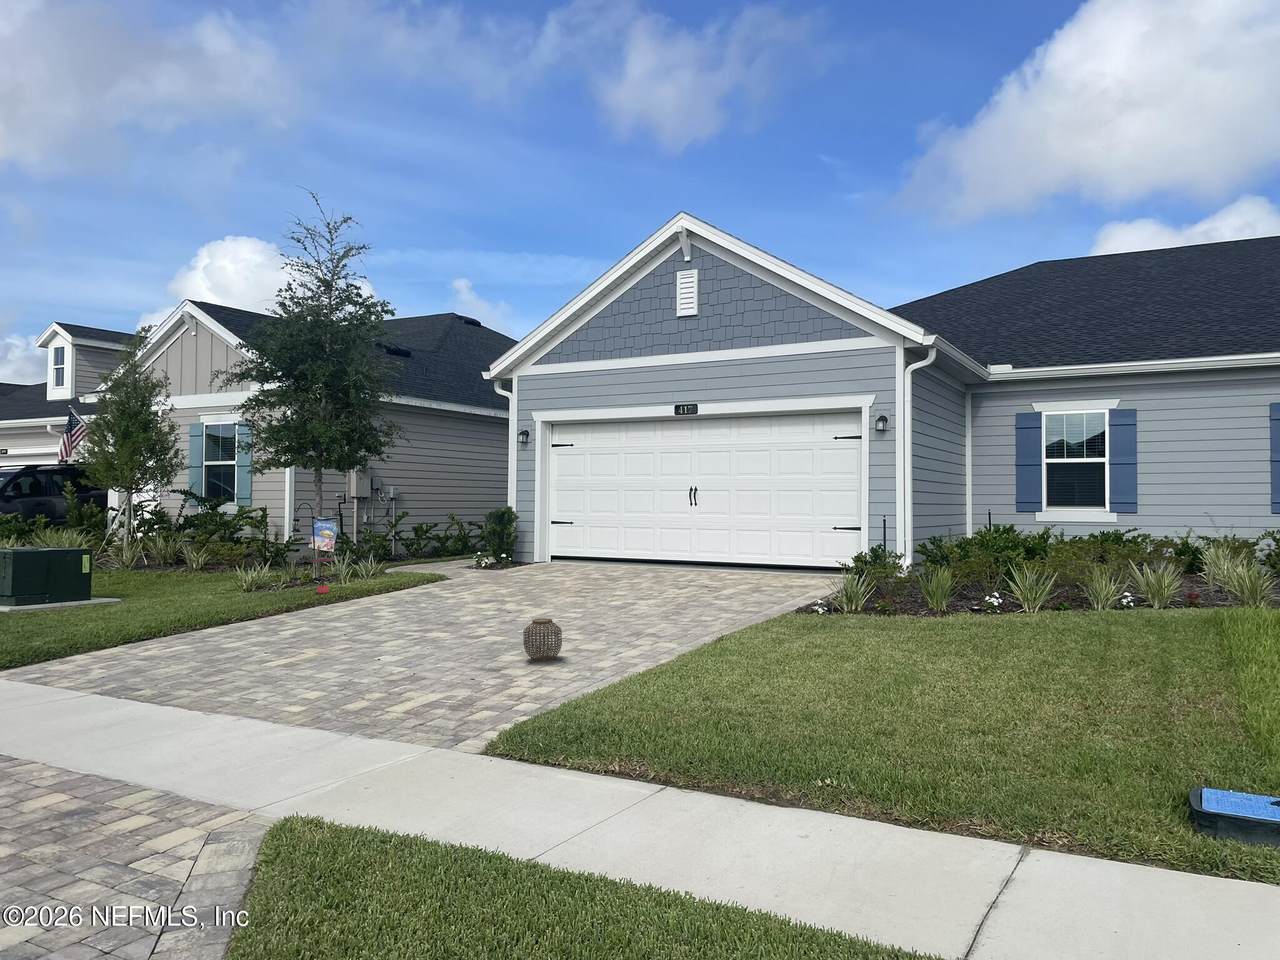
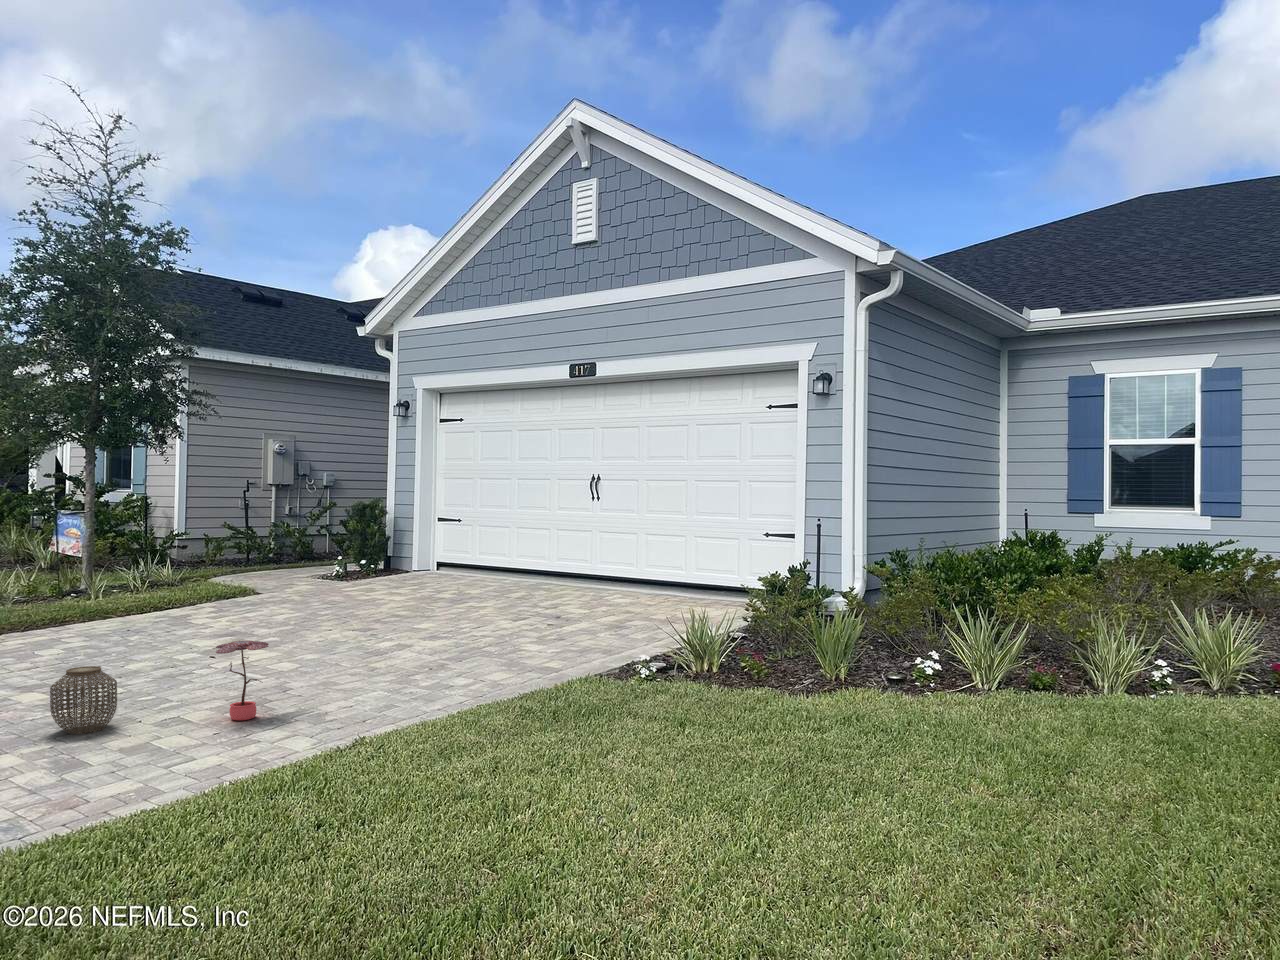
potted plant: present [310,558,335,593] -> present [216,640,269,721]

